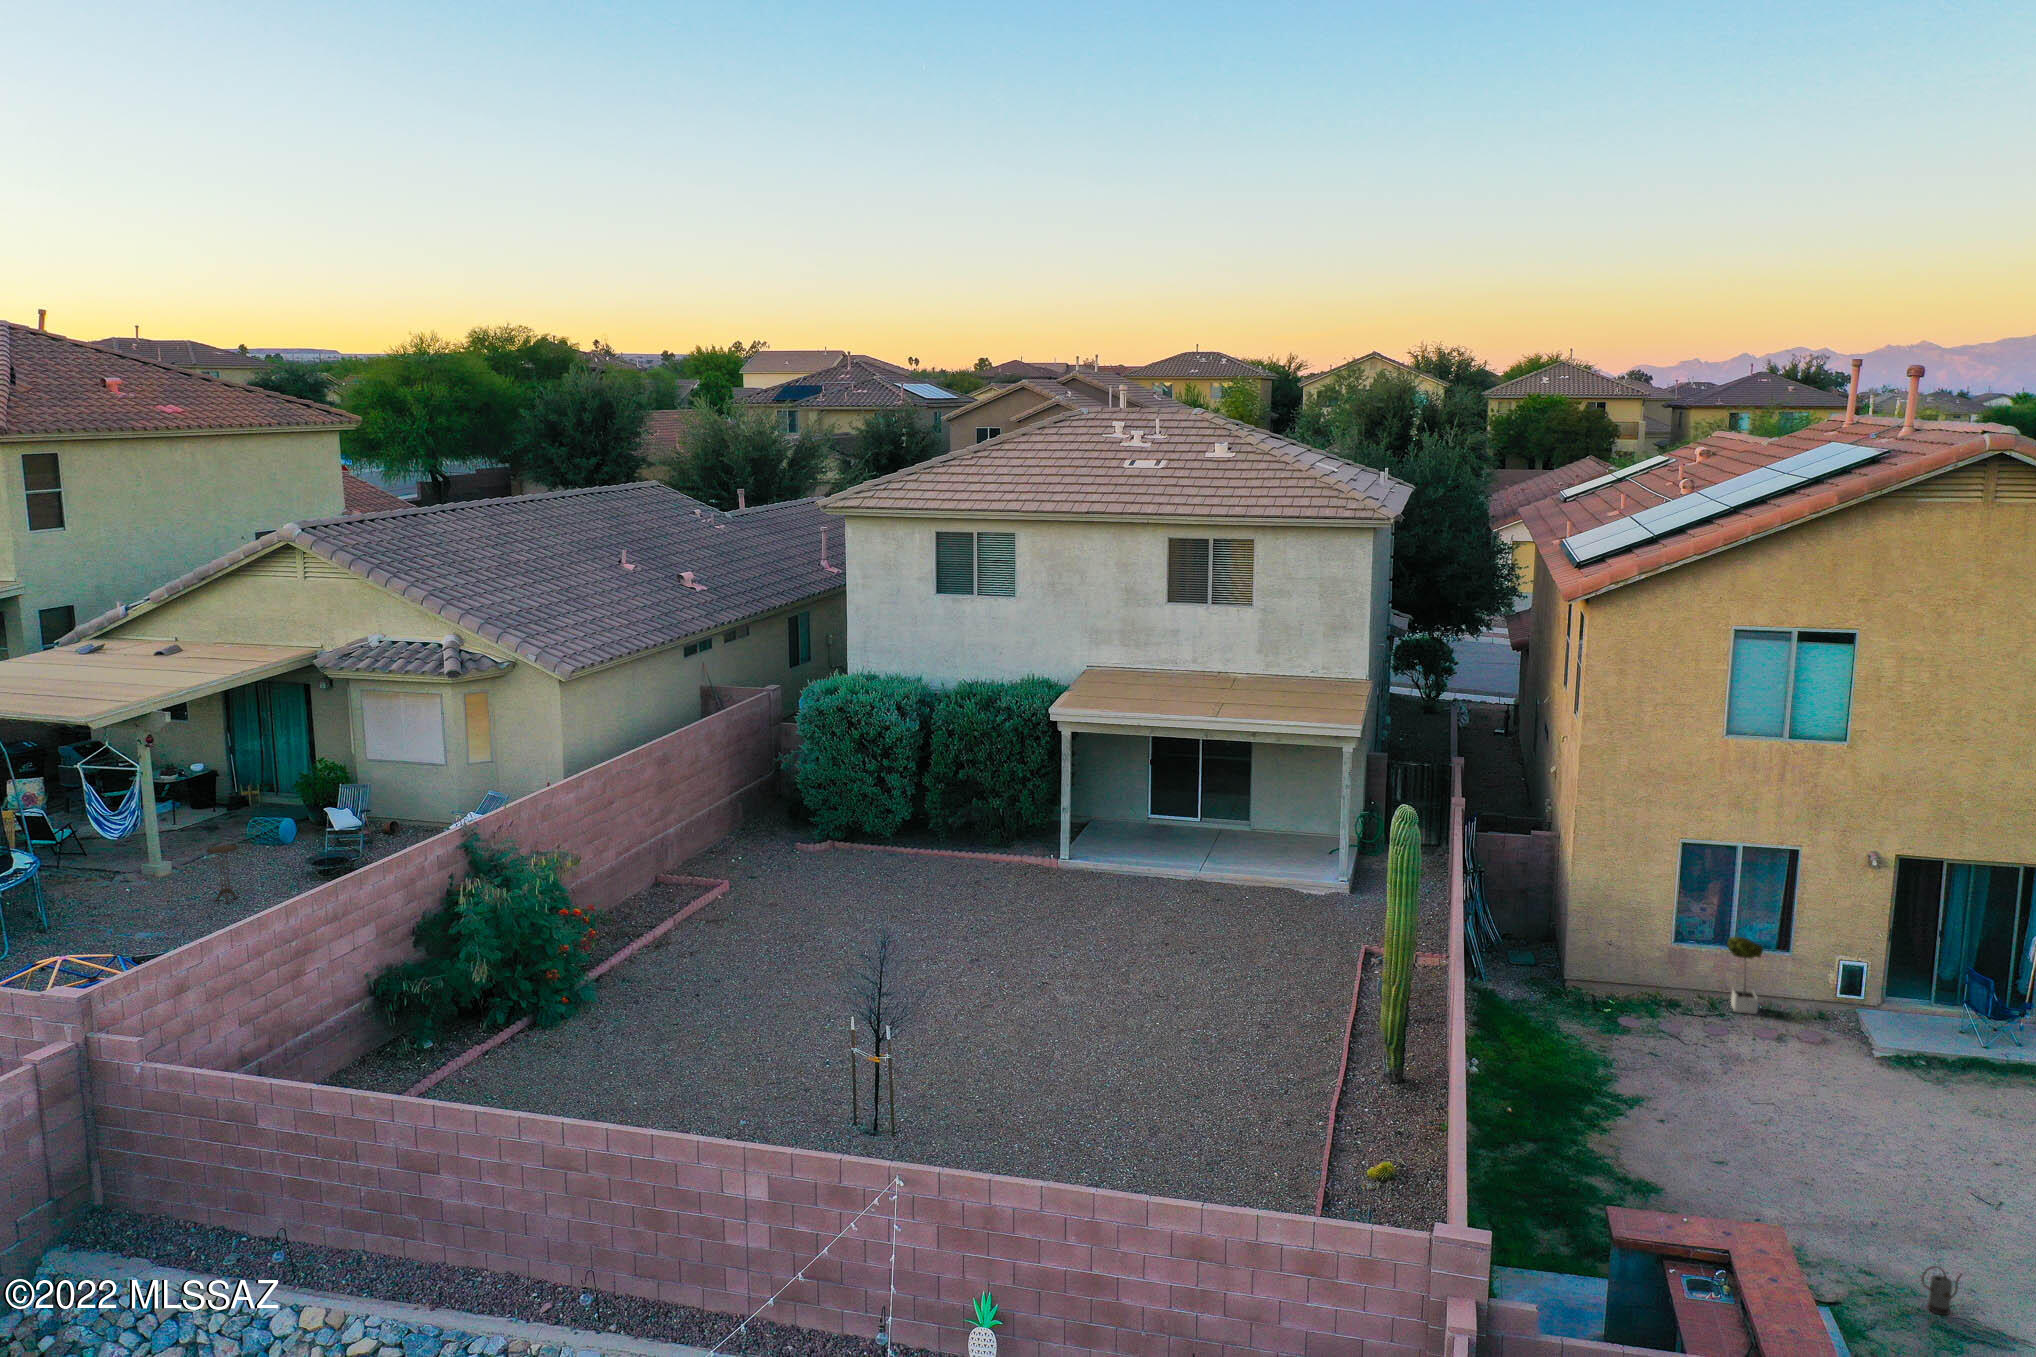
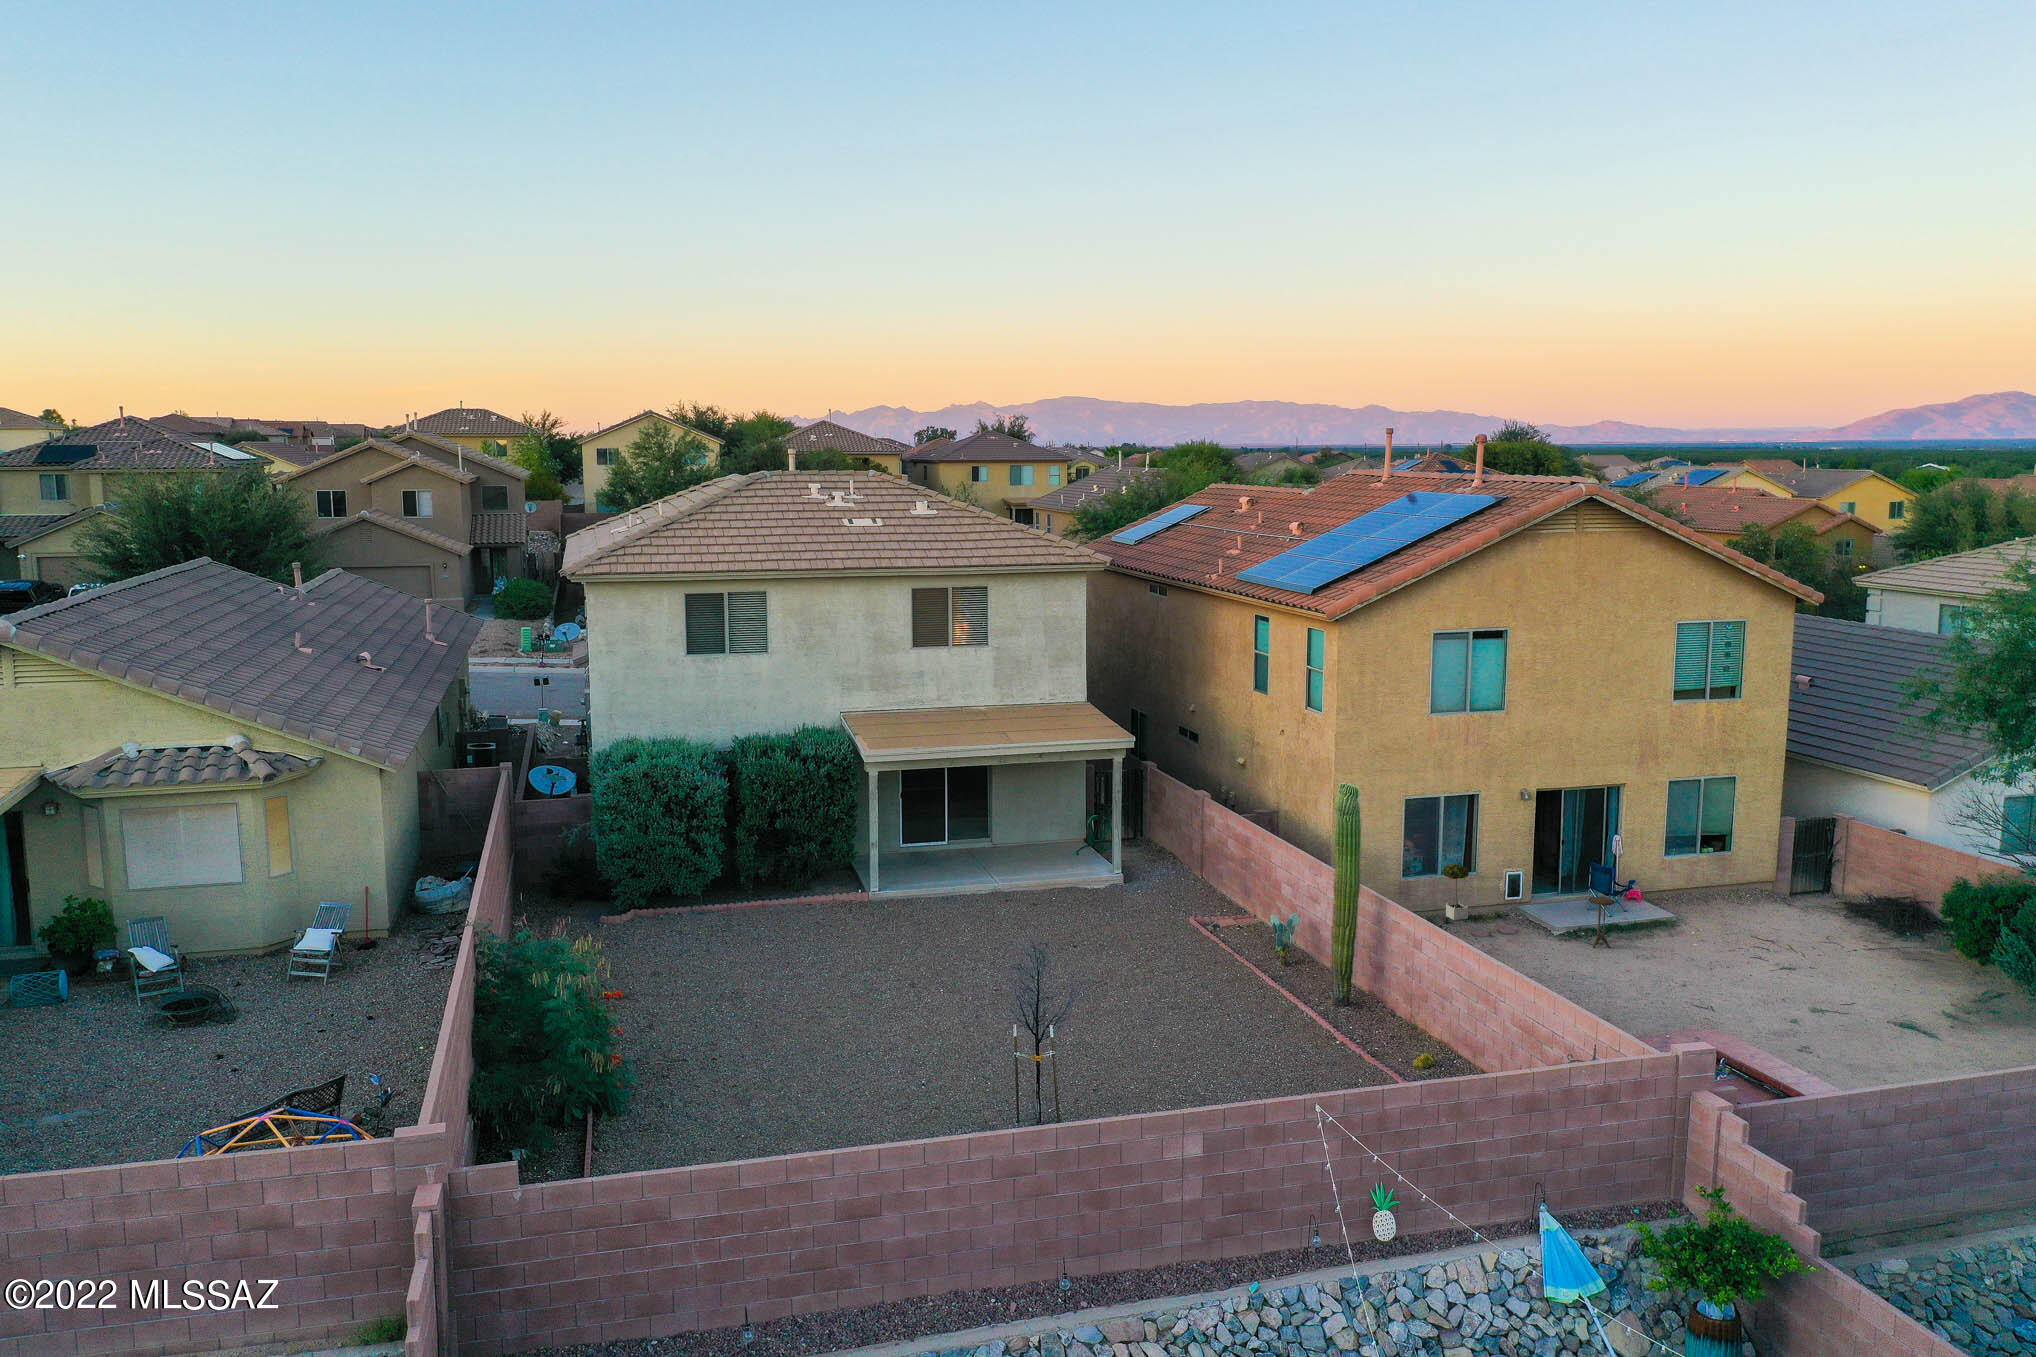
side table: present [206,845,238,903] -> present [1589,897,1615,948]
watering can: present [1922,1266,1962,1315] -> none [1758,1033,1774,1064]

